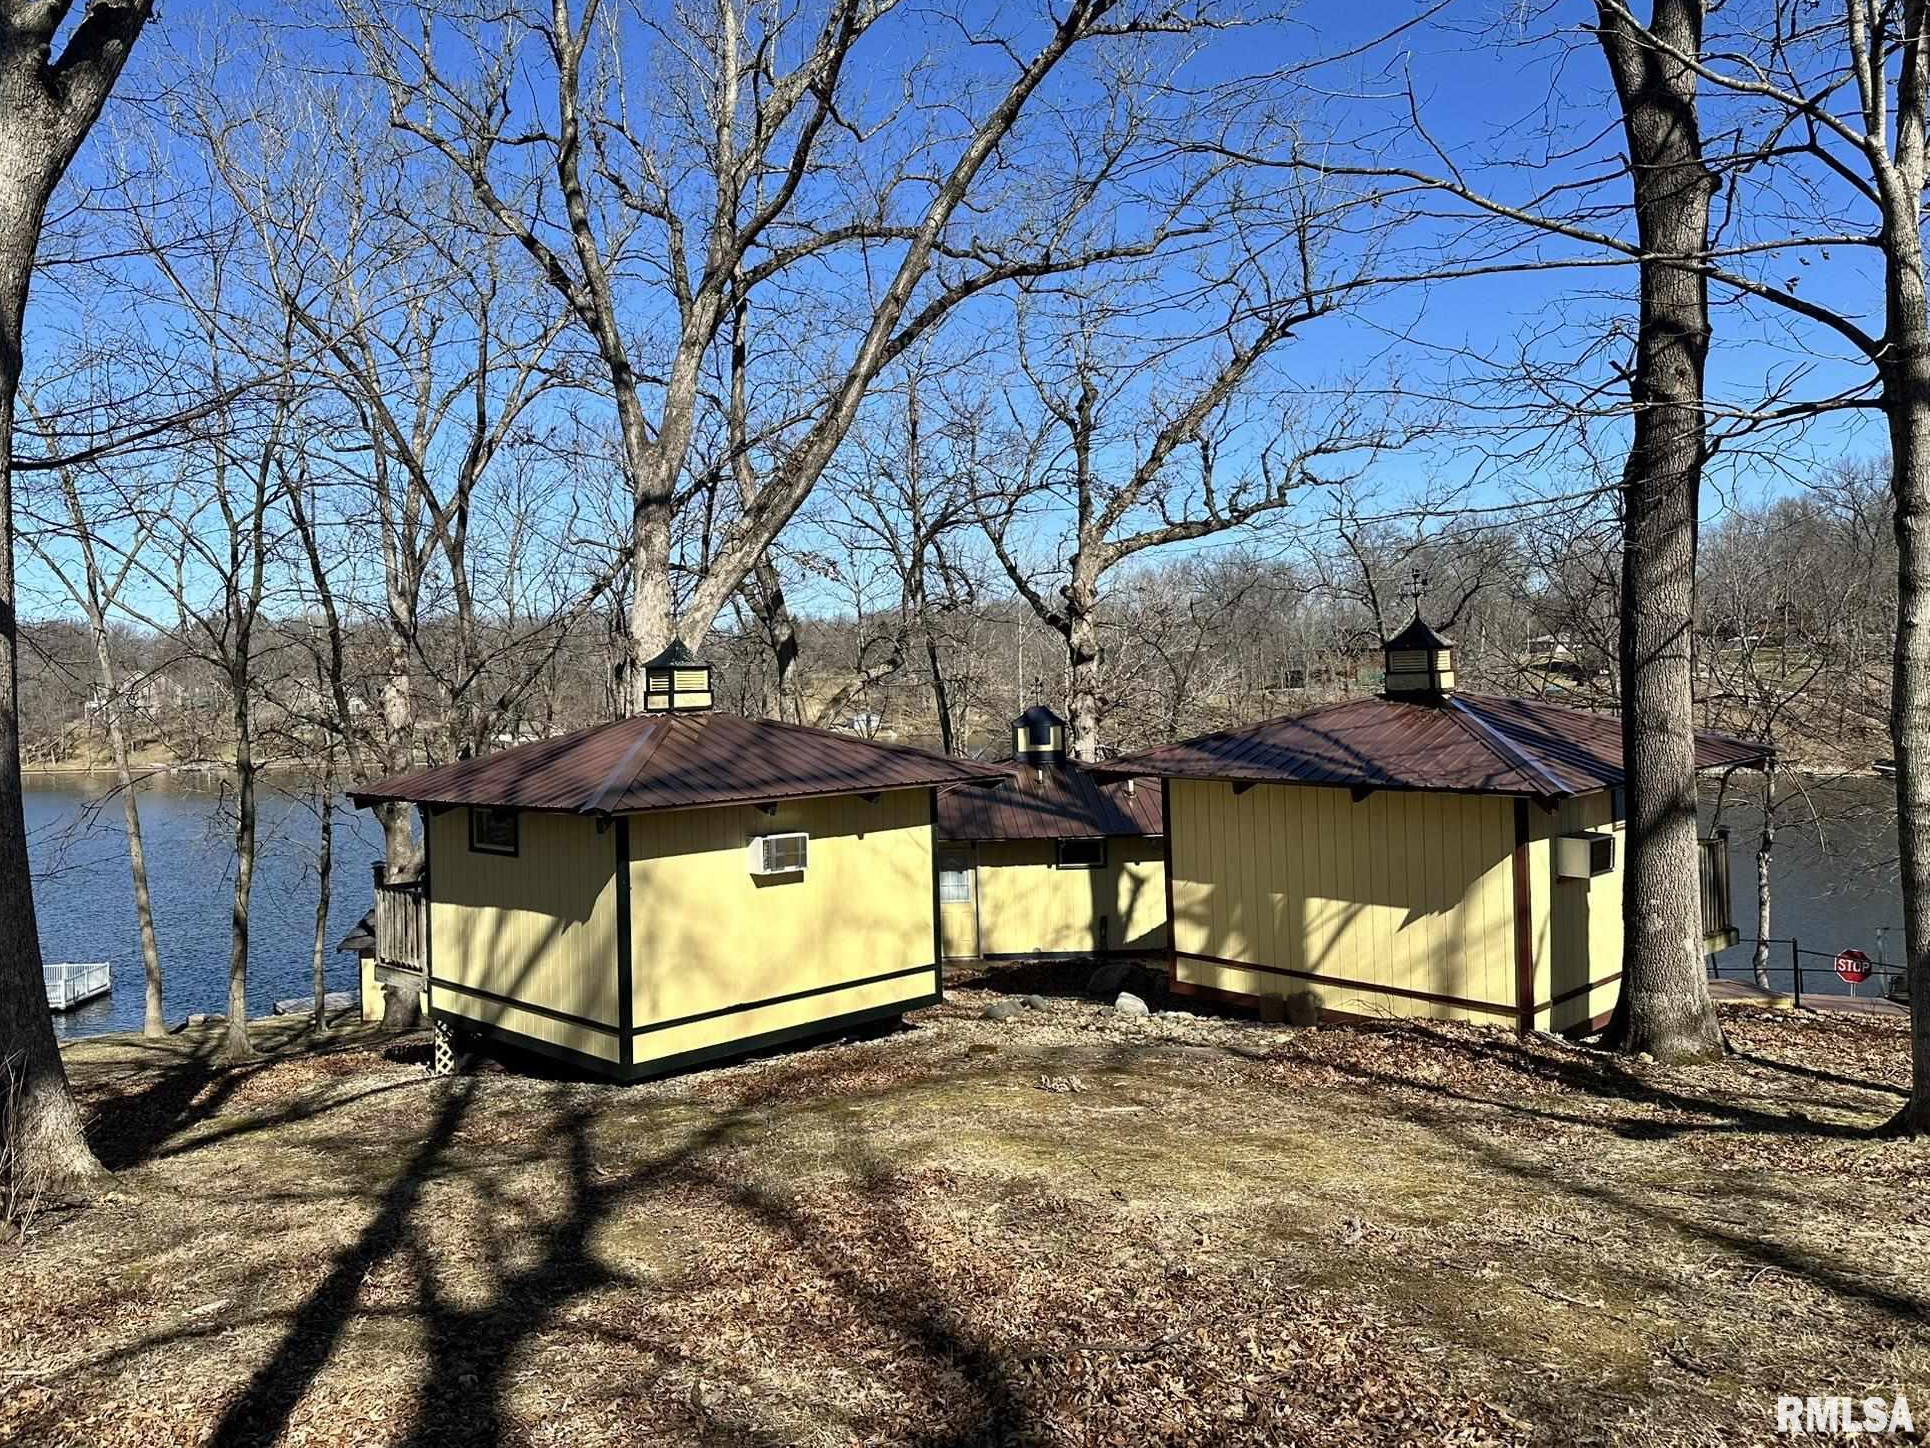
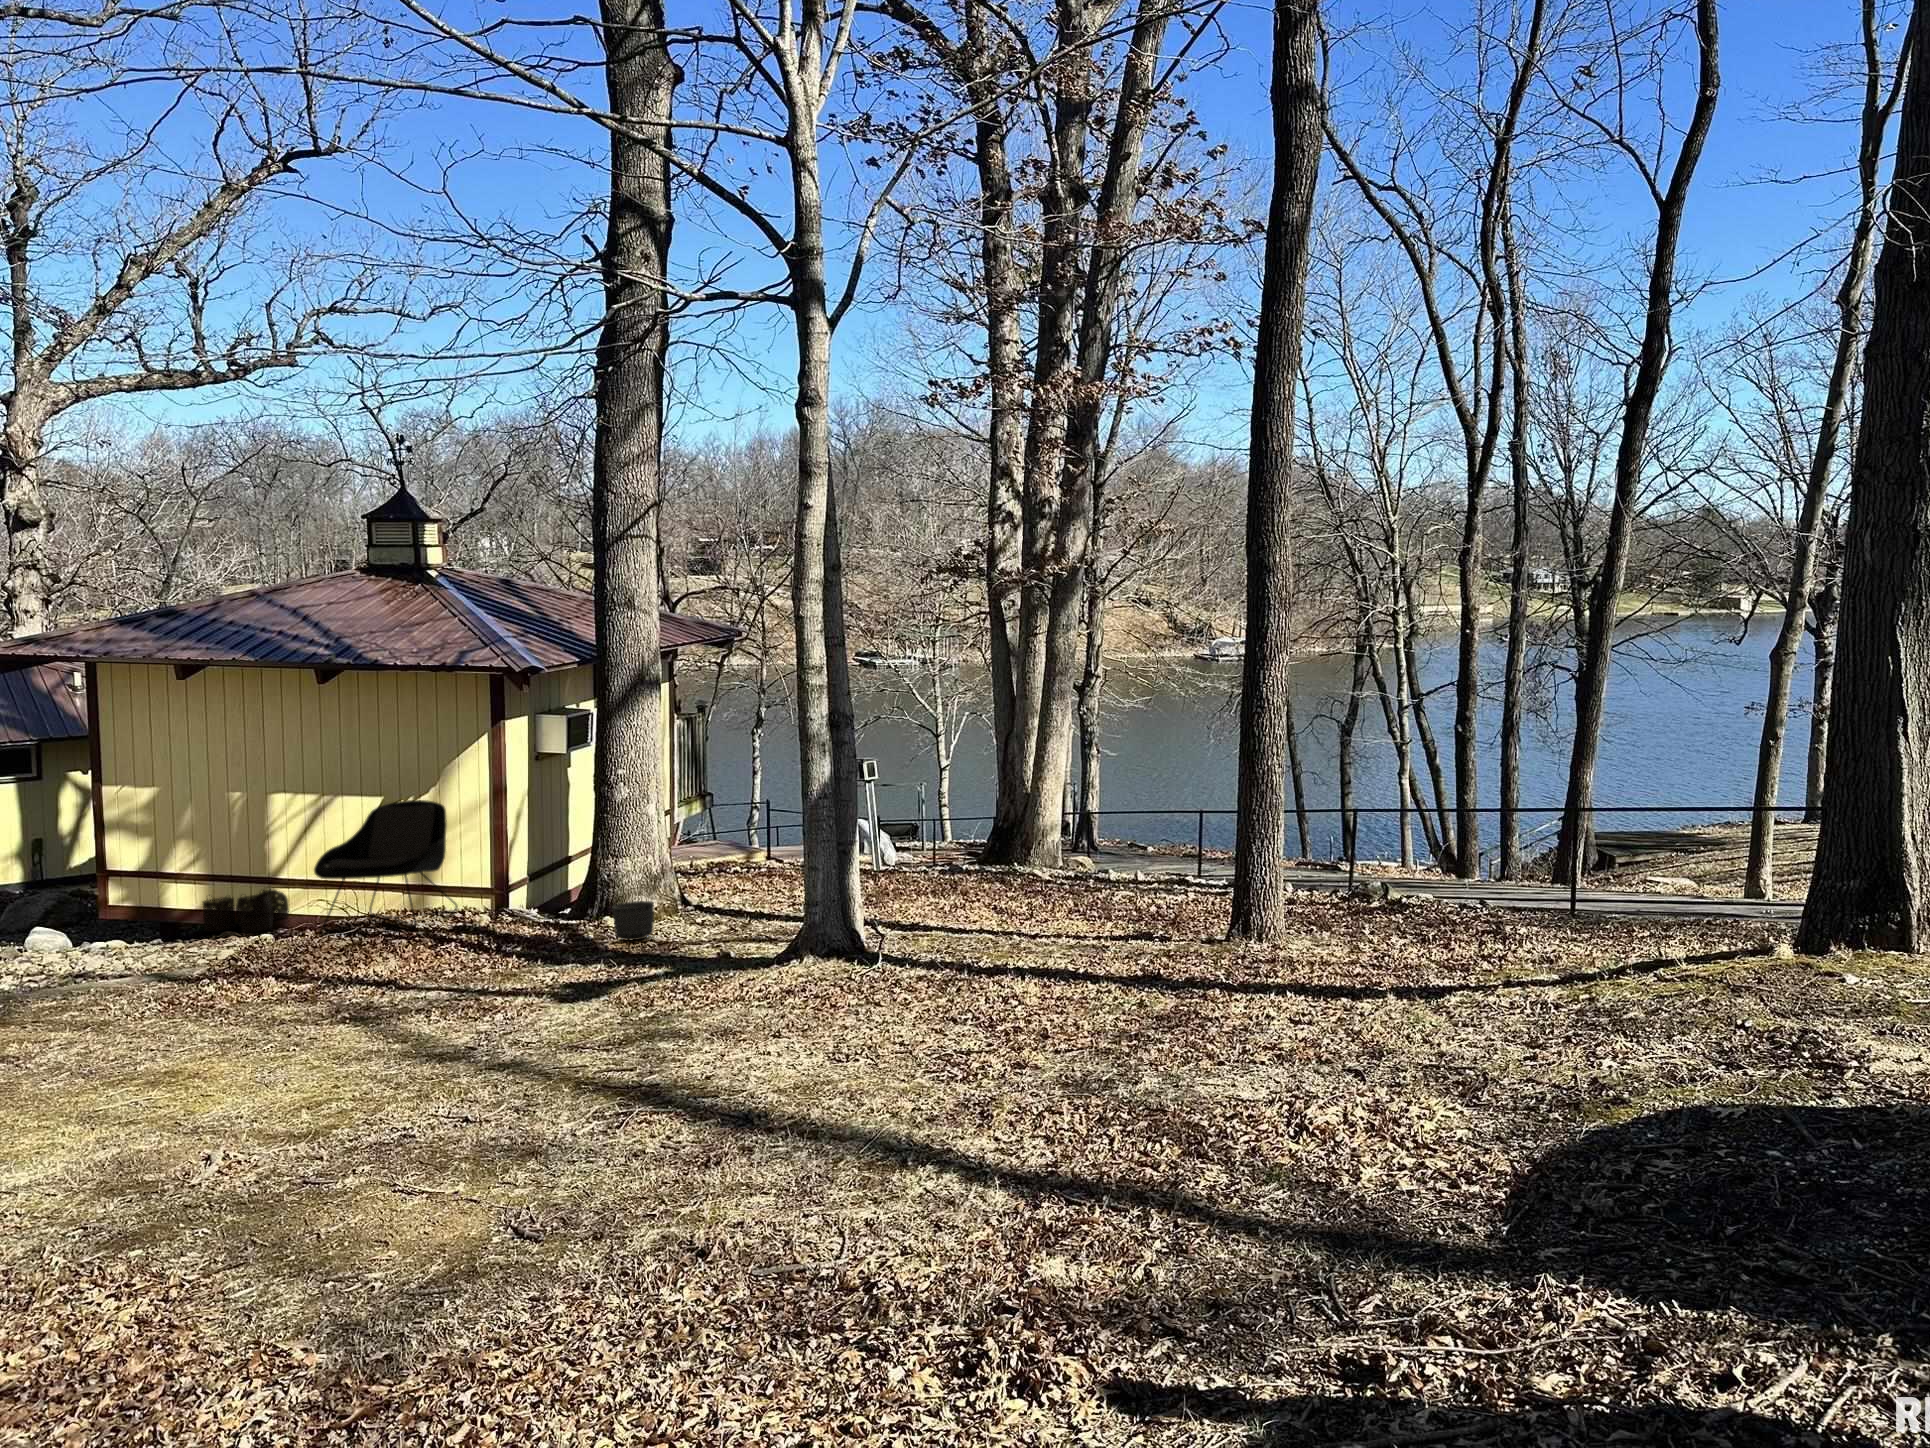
lounge chair: none [1354,916,1481,1041] -> present [314,800,458,933]
planter: none [1654,1040,1702,1081] -> present [612,901,654,941]

